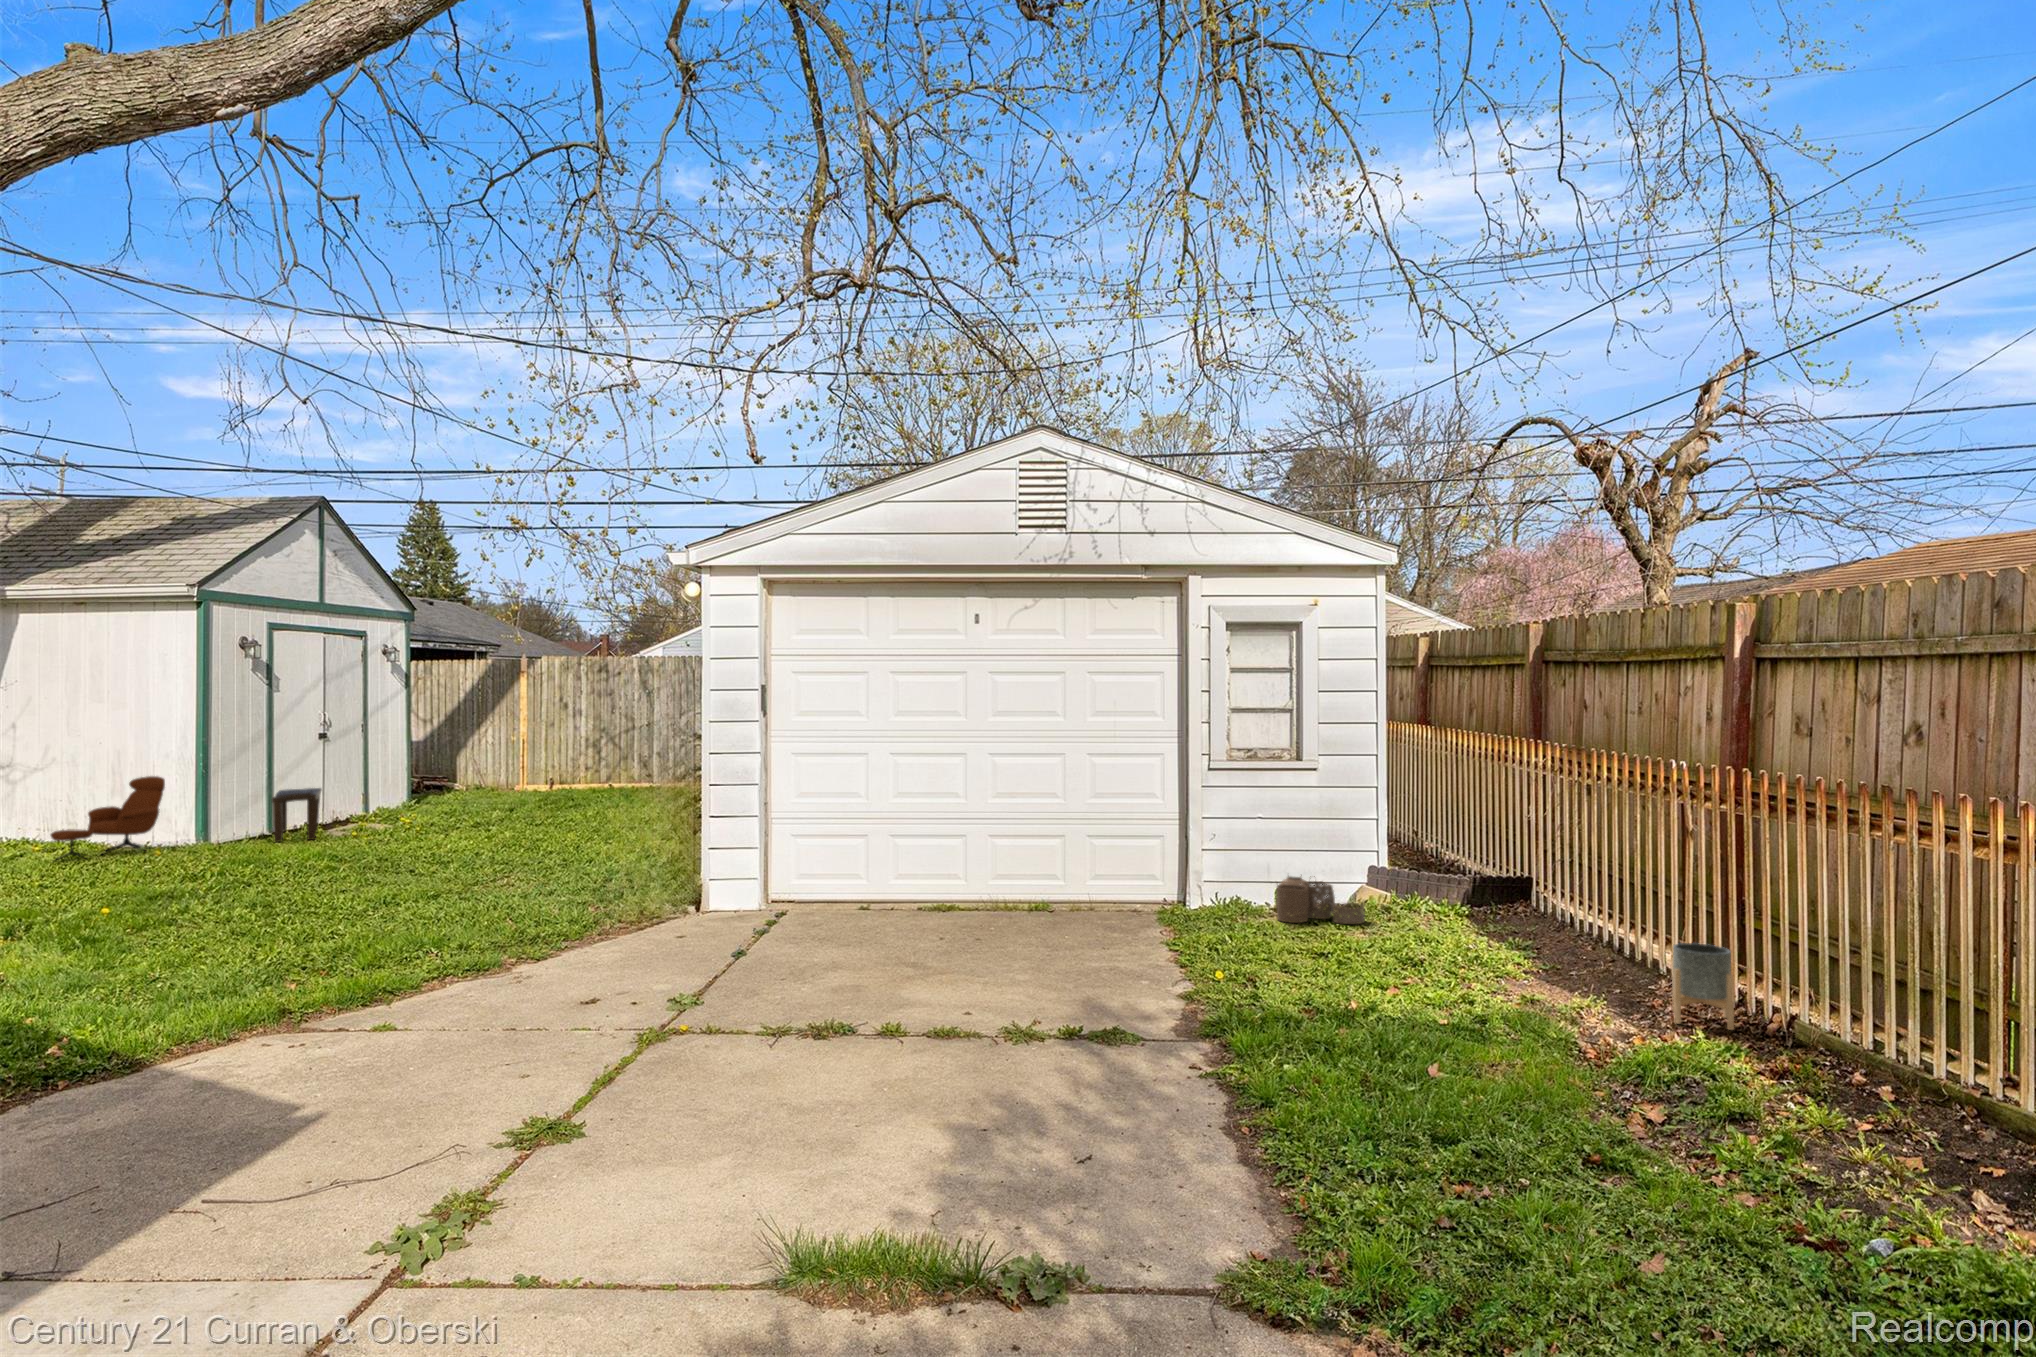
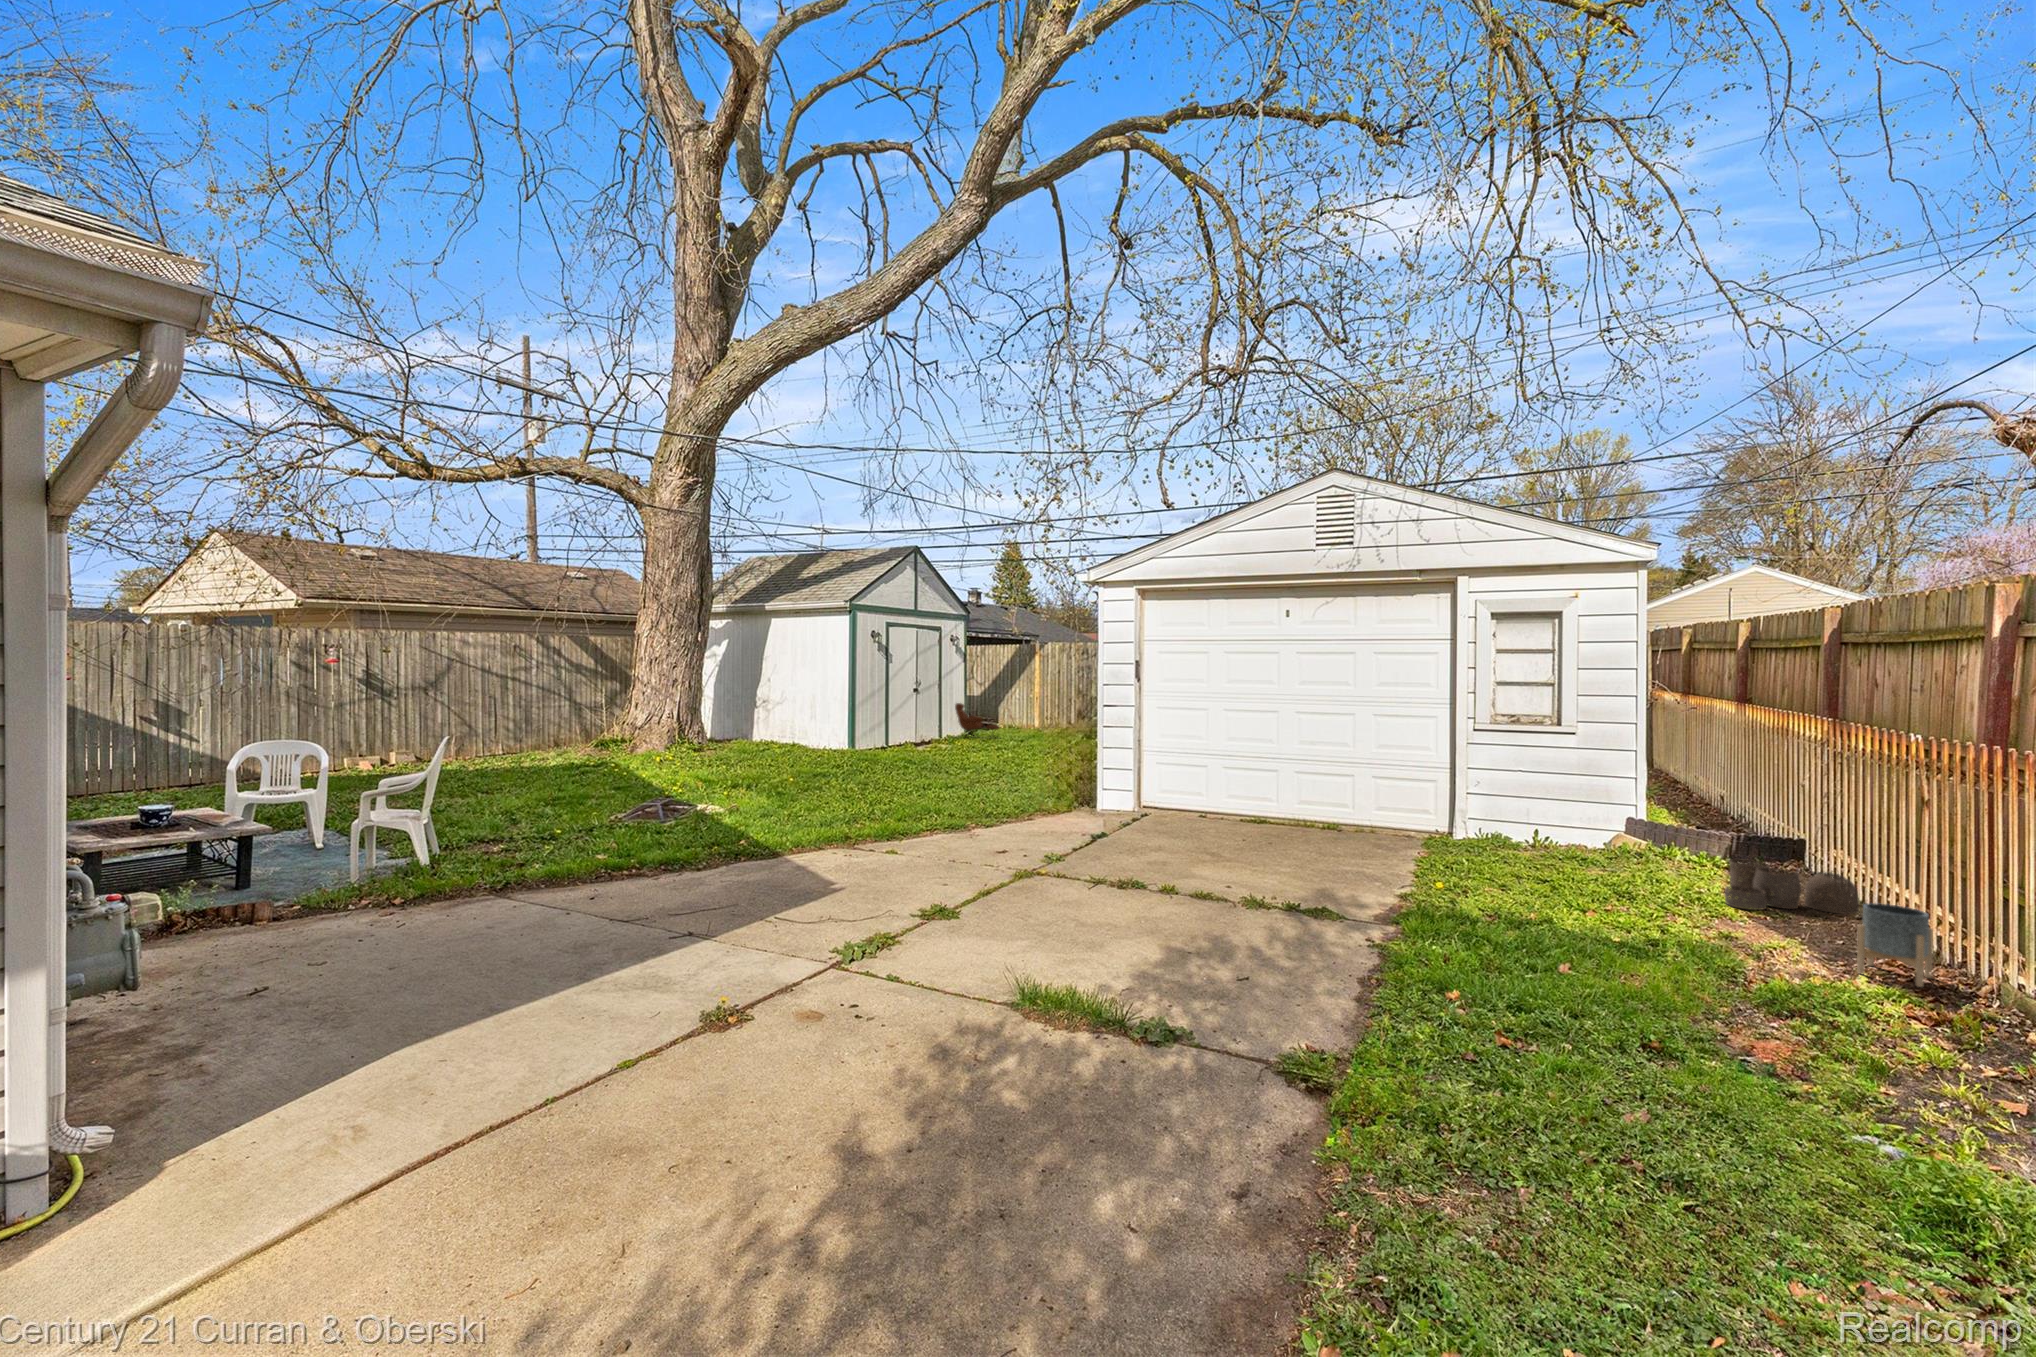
lounge chair: present [51,776,165,860] -> present [955,703,999,737]
bench: present [272,788,322,842] -> none [885,721,913,752]
woven basket: present [1276,876,1365,924] -> present [1725,859,1859,914]

